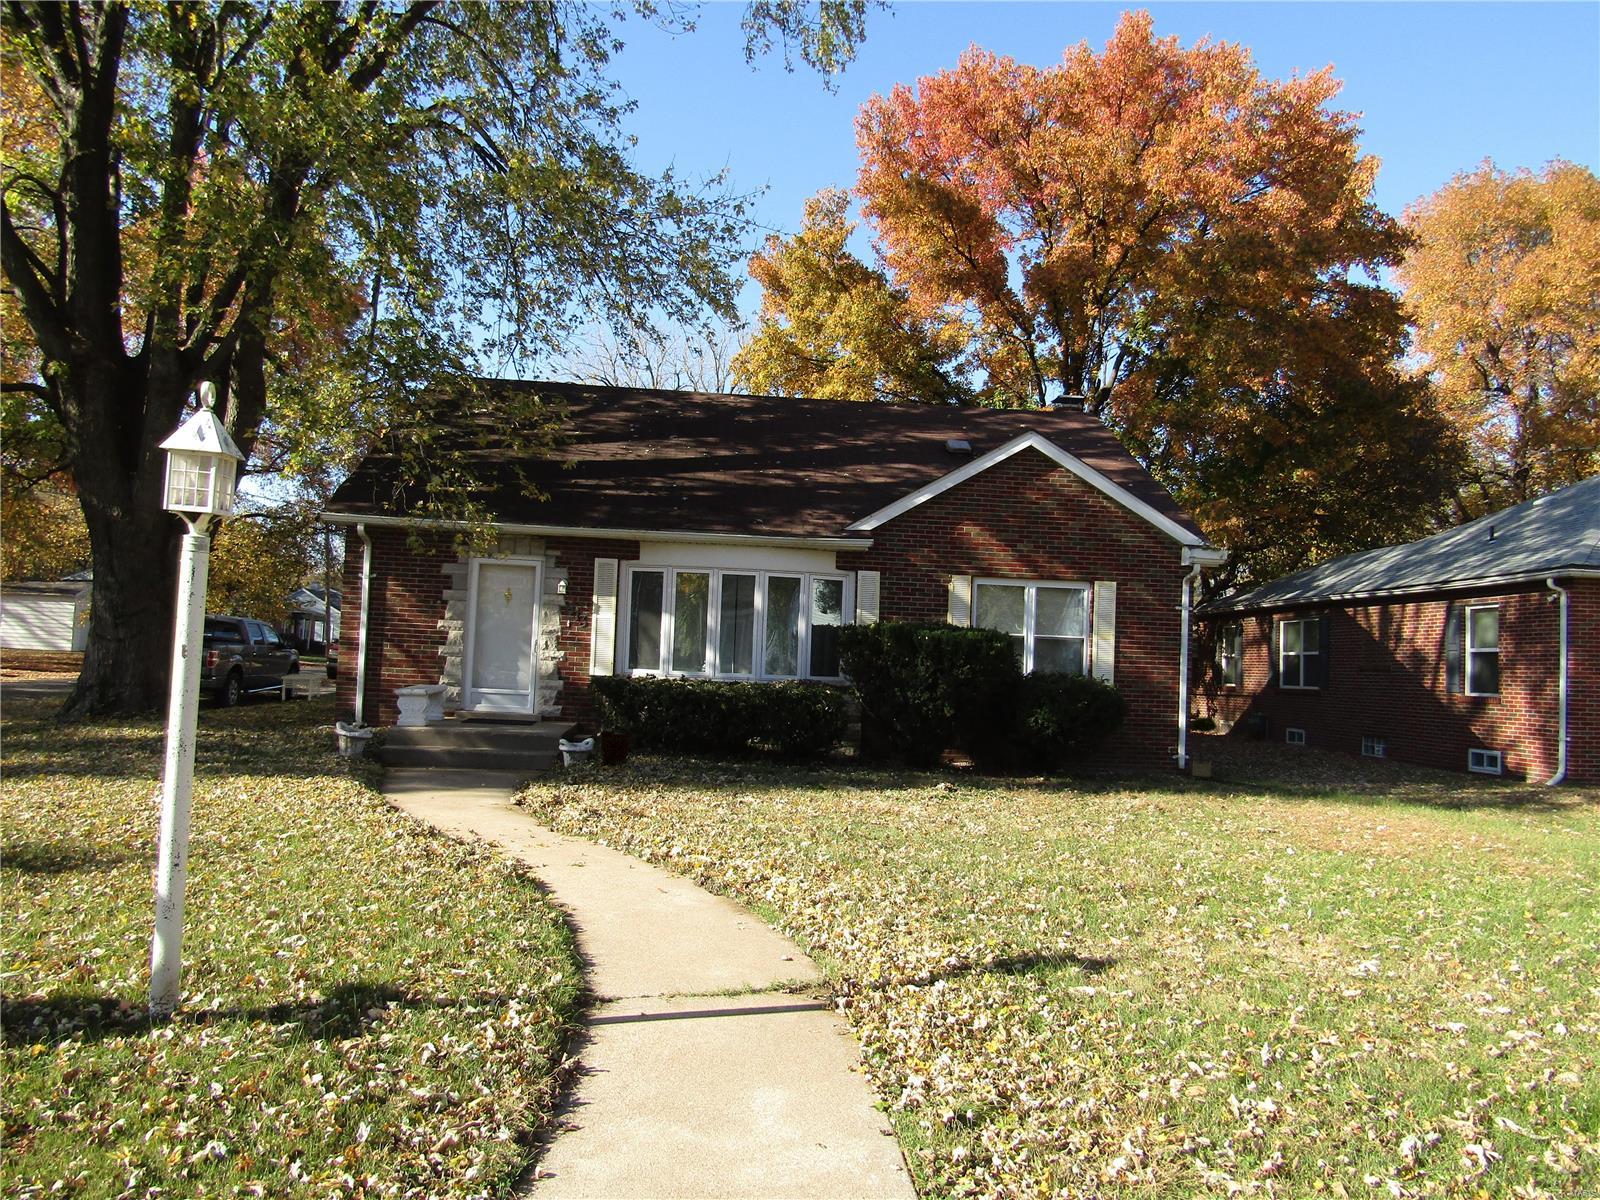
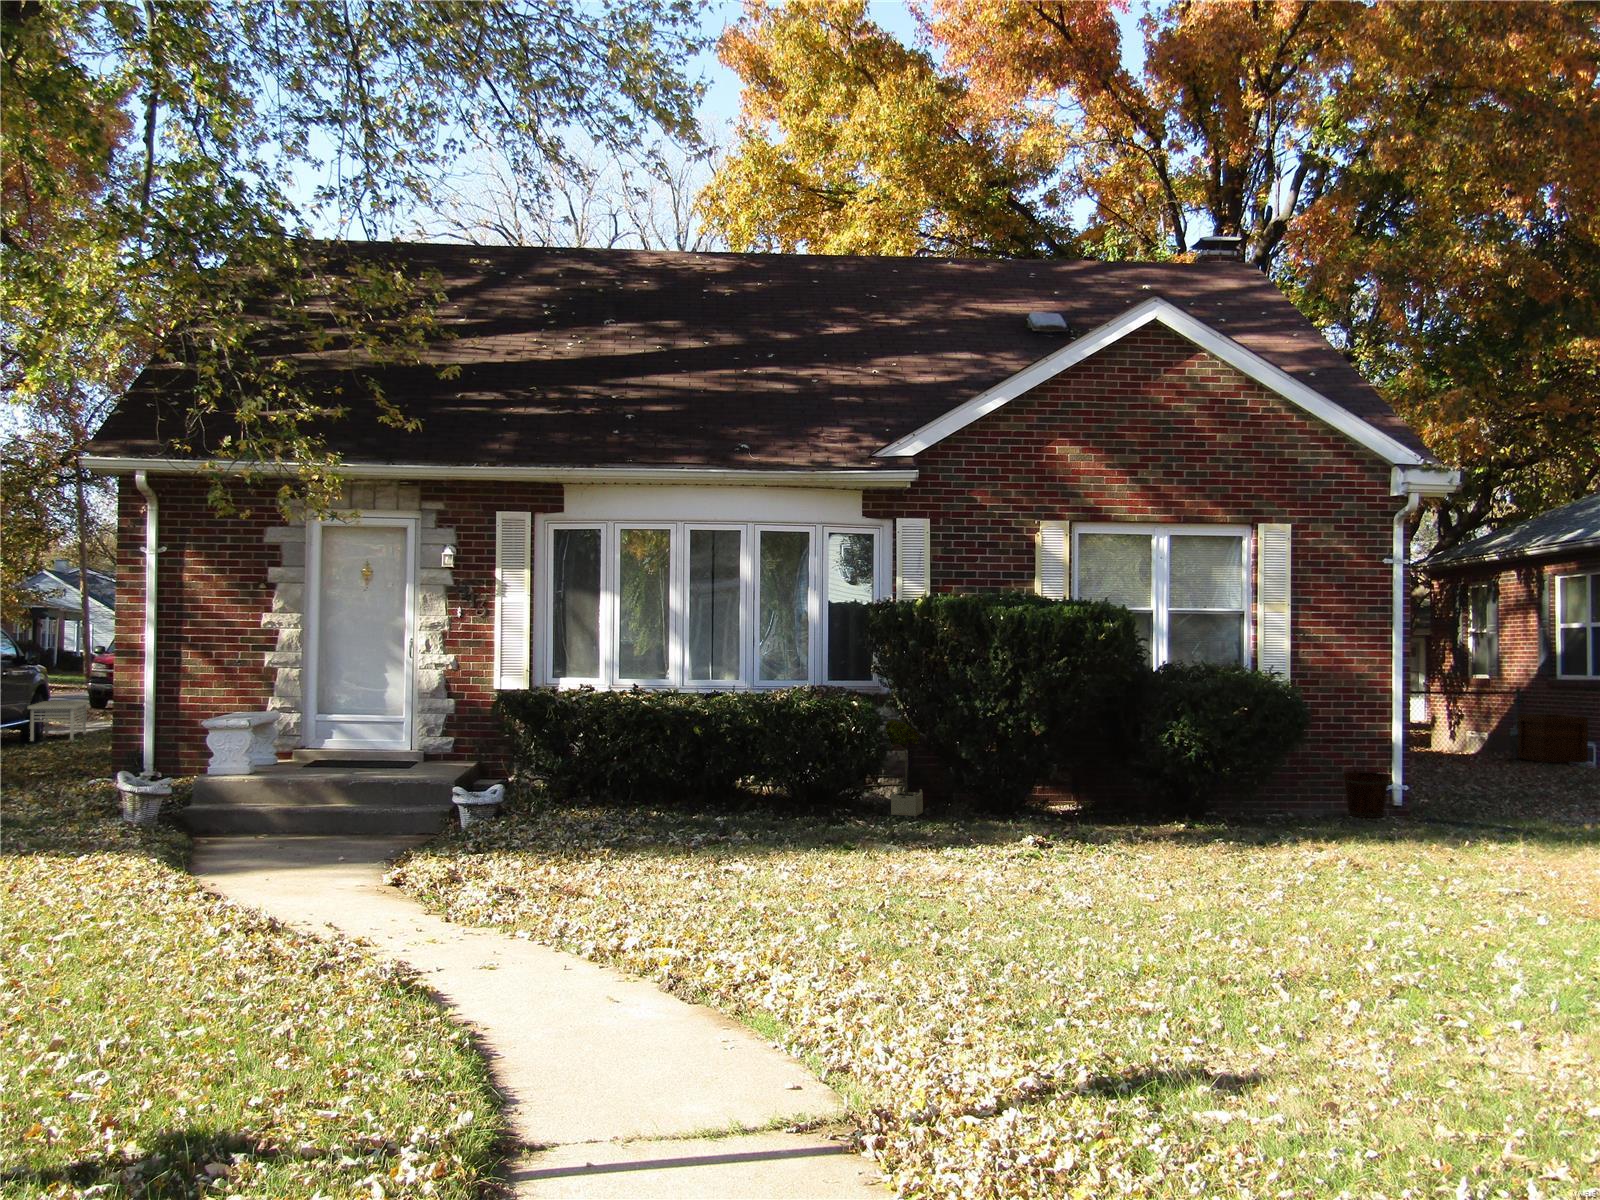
wooden crate: none [1256,711,1302,744] -> present [1518,714,1588,763]
potted tree: present [1191,717,1217,777] -> present [886,719,923,816]
bucket: present [600,730,630,764] -> present [1343,770,1390,818]

